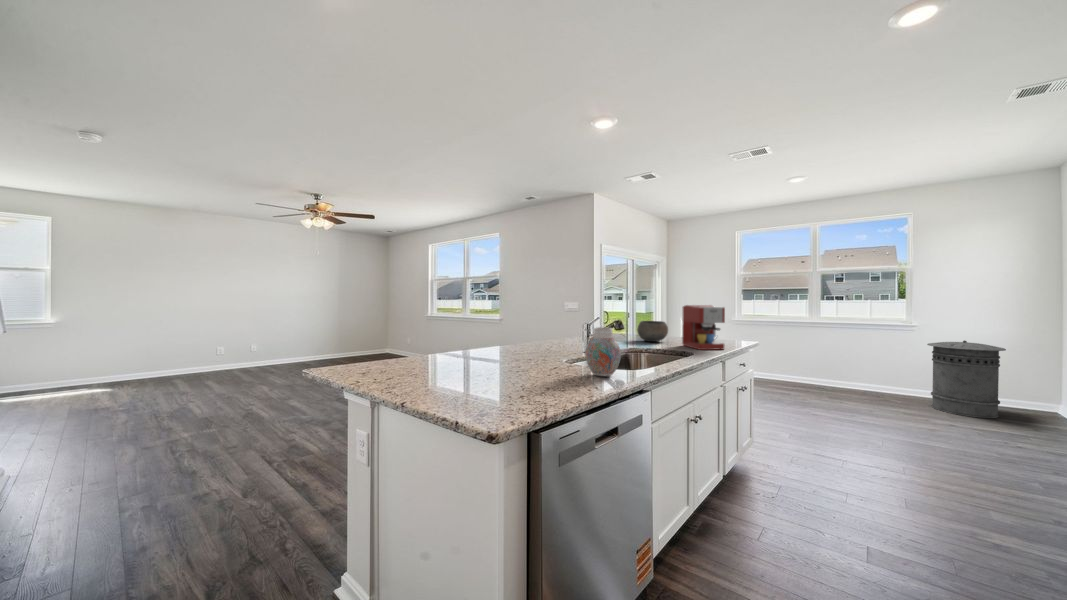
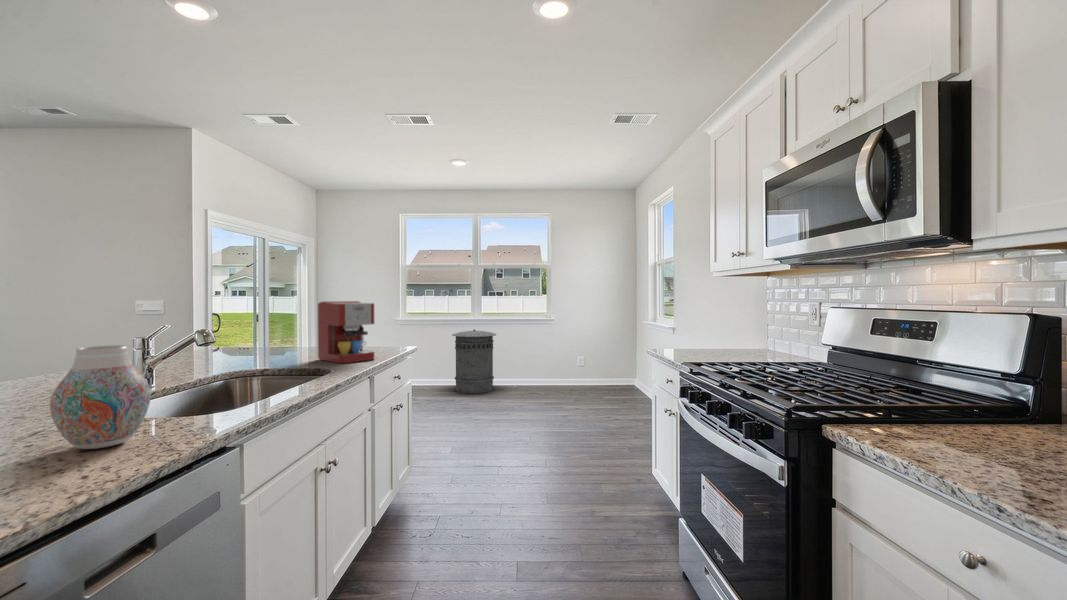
bowl: present [637,321,668,342] -> none [248,326,299,358]
trash can: present [927,340,1006,418] -> present [452,329,496,393]

